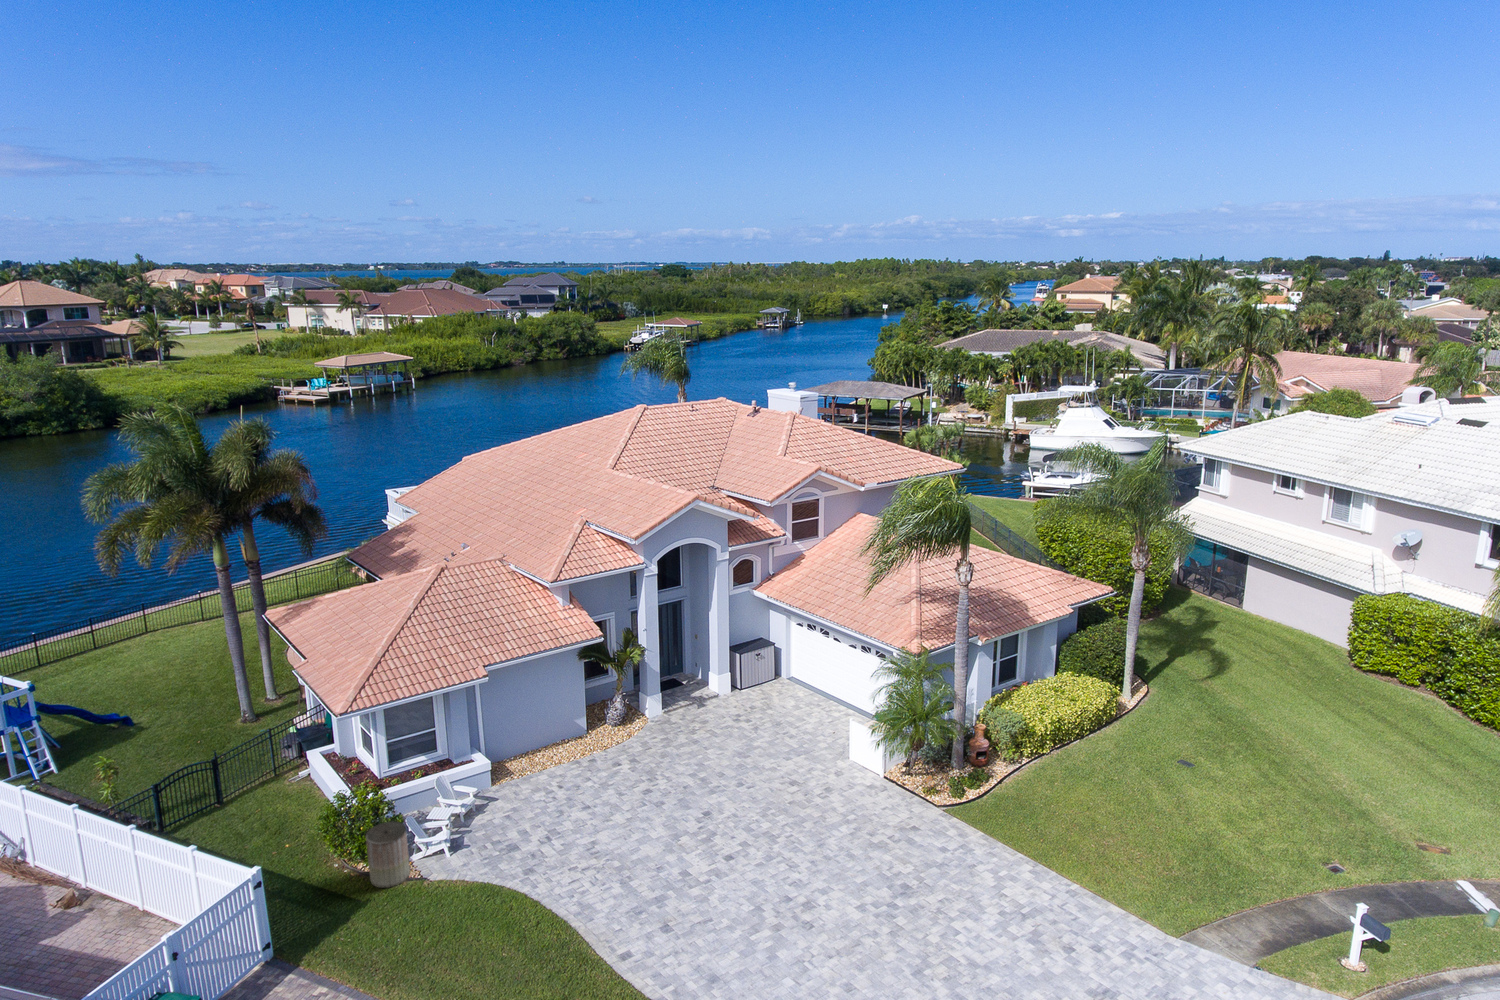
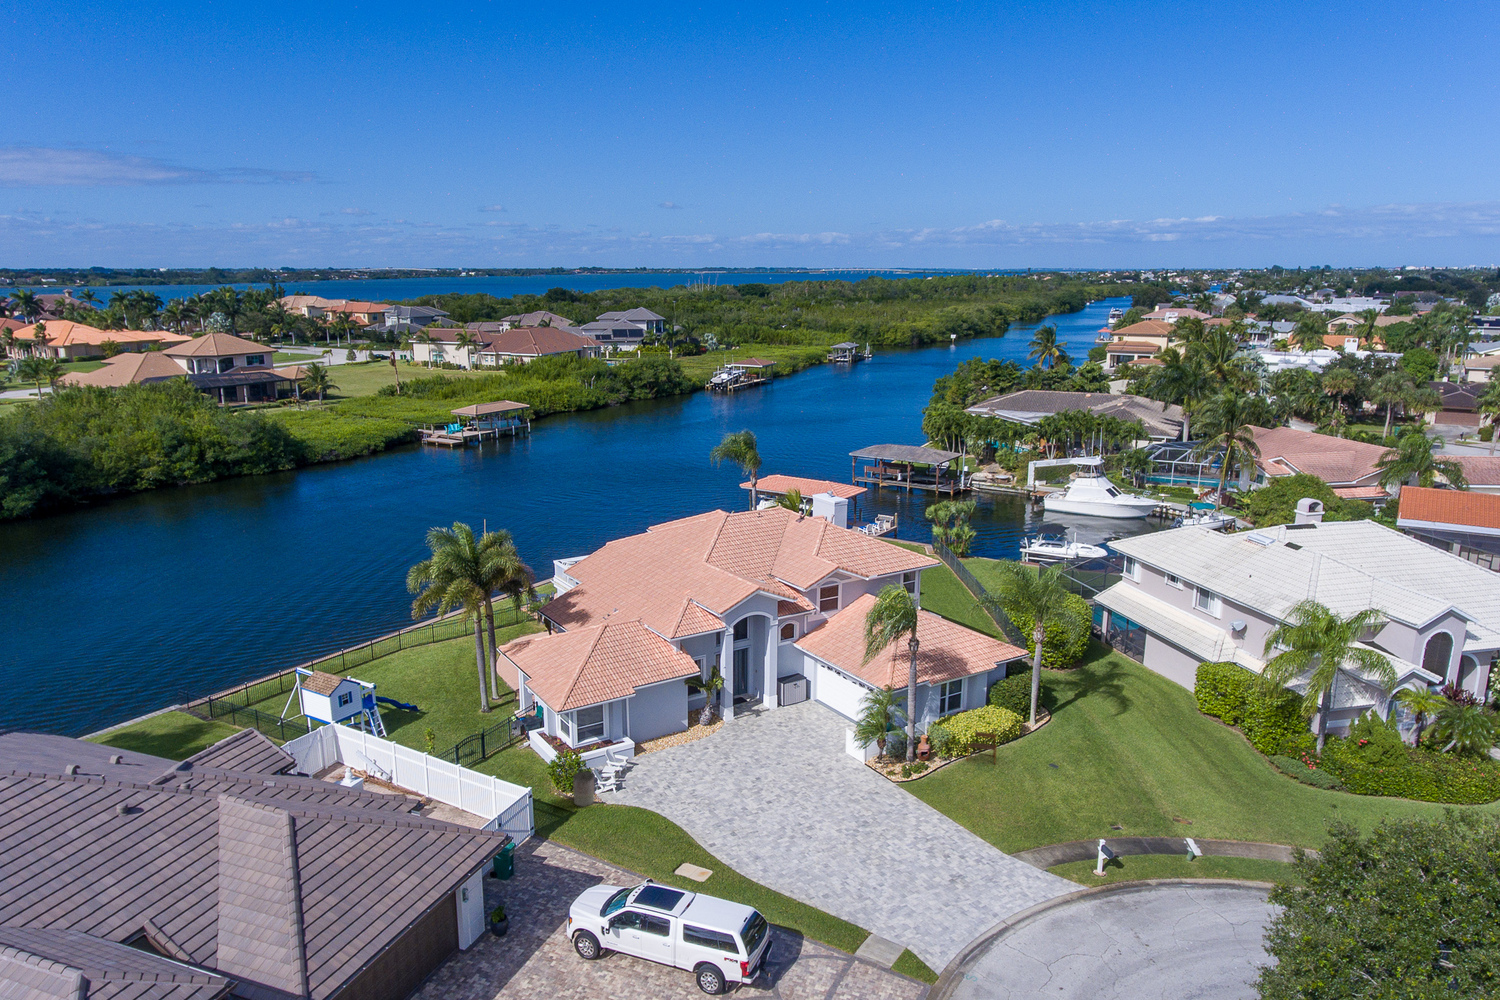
bench: none [1044,713,1096,767] -> present [967,731,996,762]

